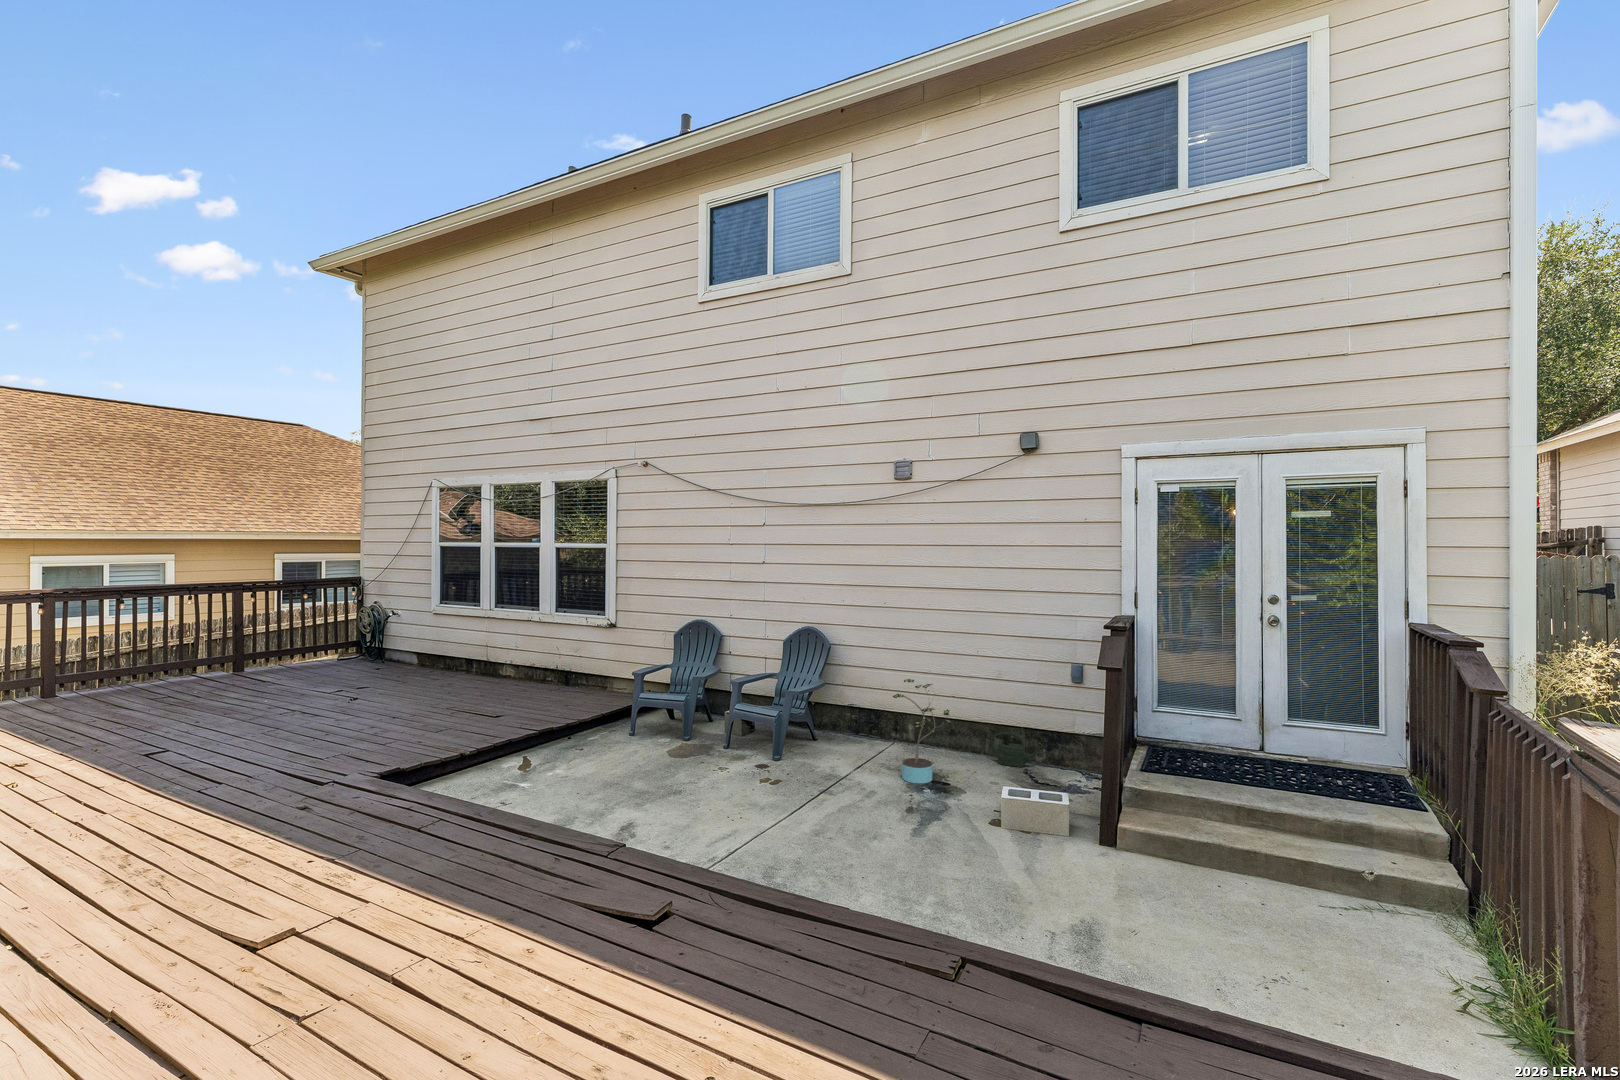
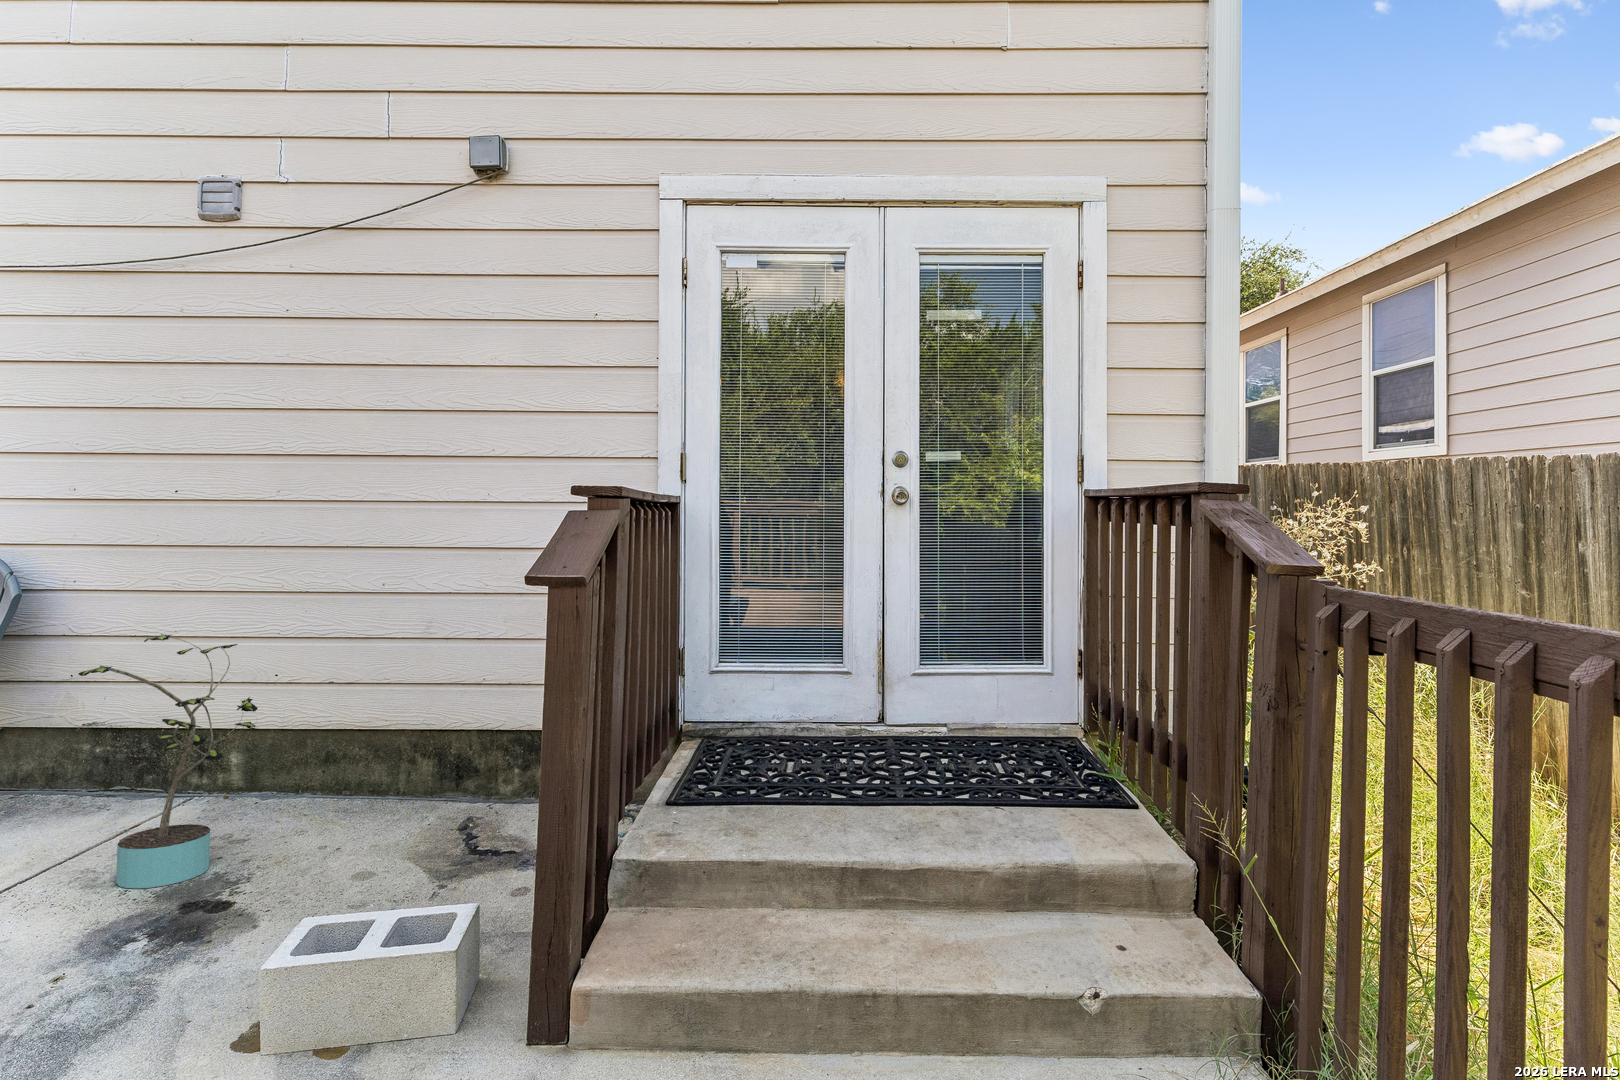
watering can: present [990,732,1045,767] -> none [401,745,511,814]

